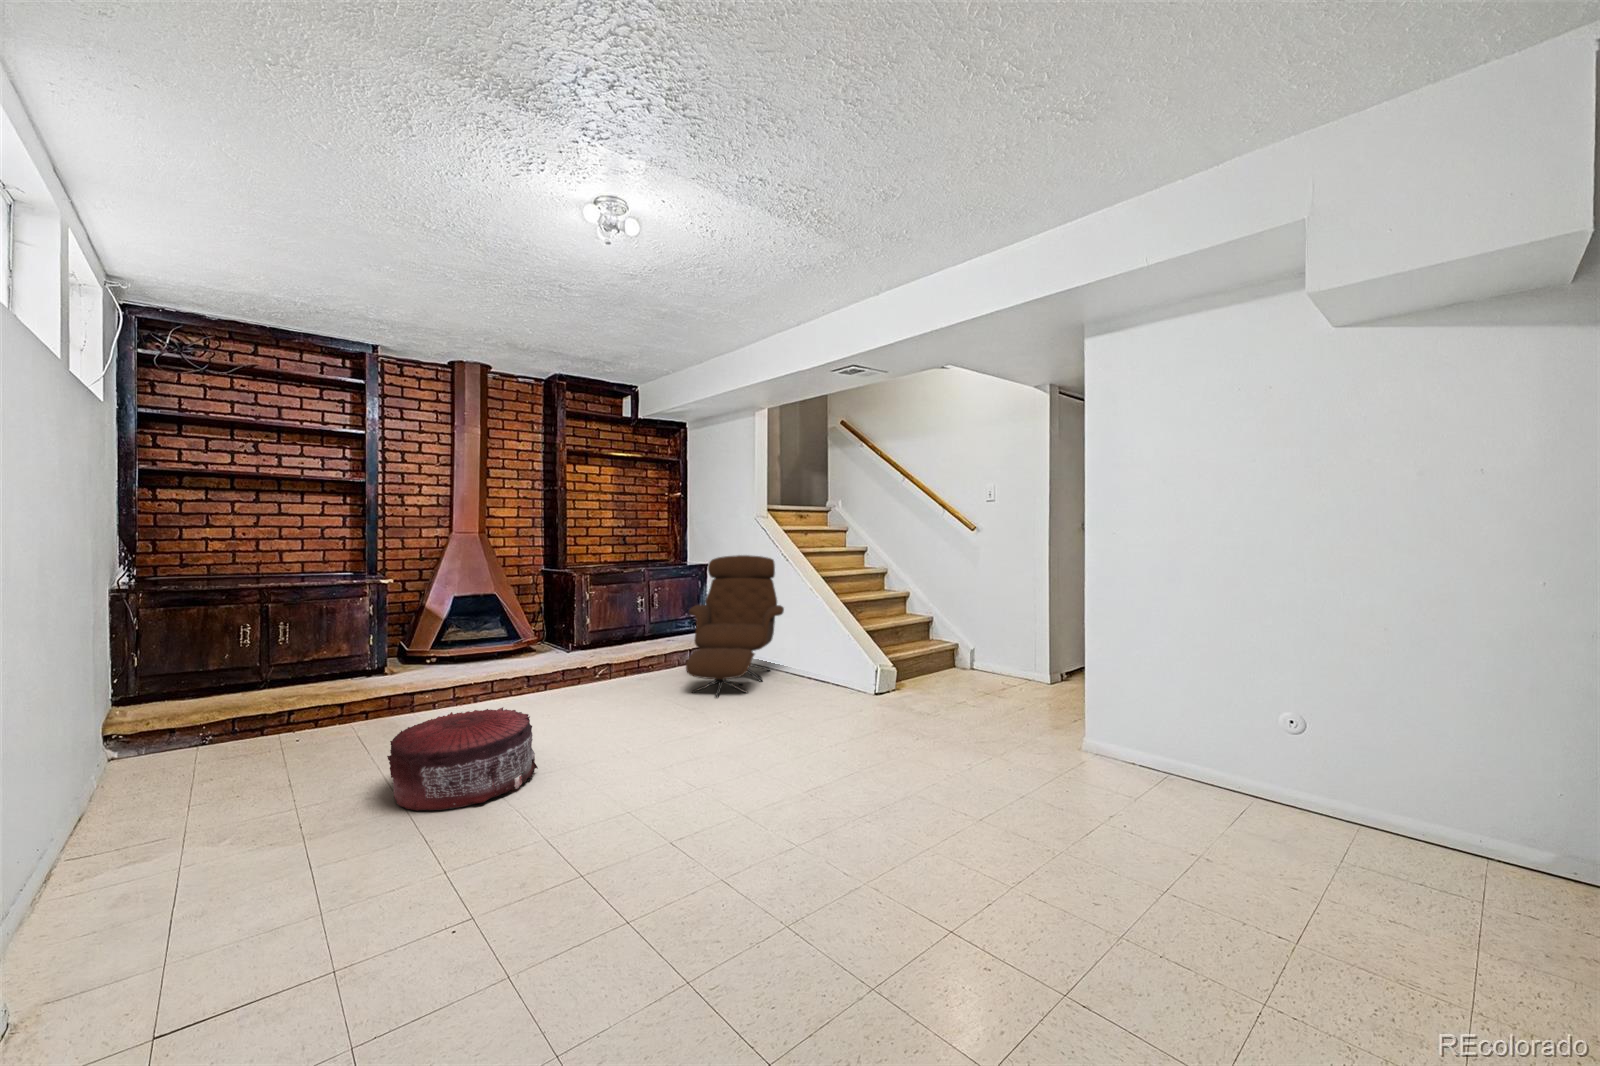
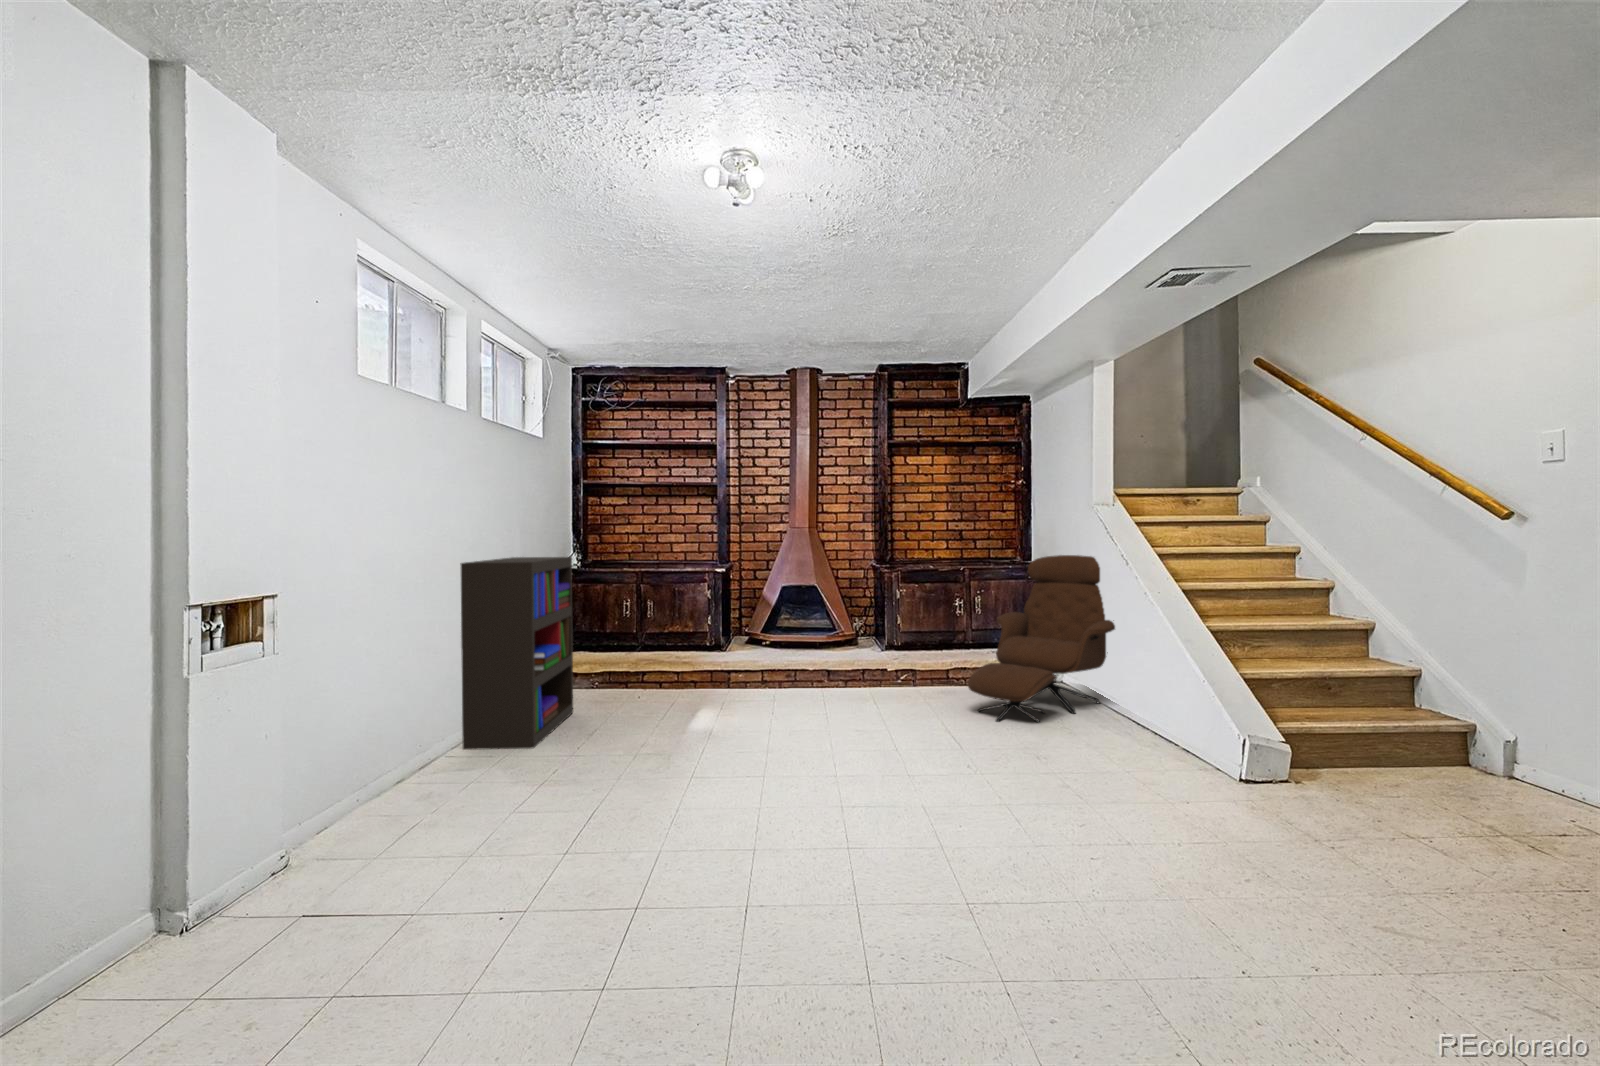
bookshelf: none [13,570,193,893] -> present [460,557,573,750]
pouf: present [387,707,538,811] -> none [650,685,762,764]

